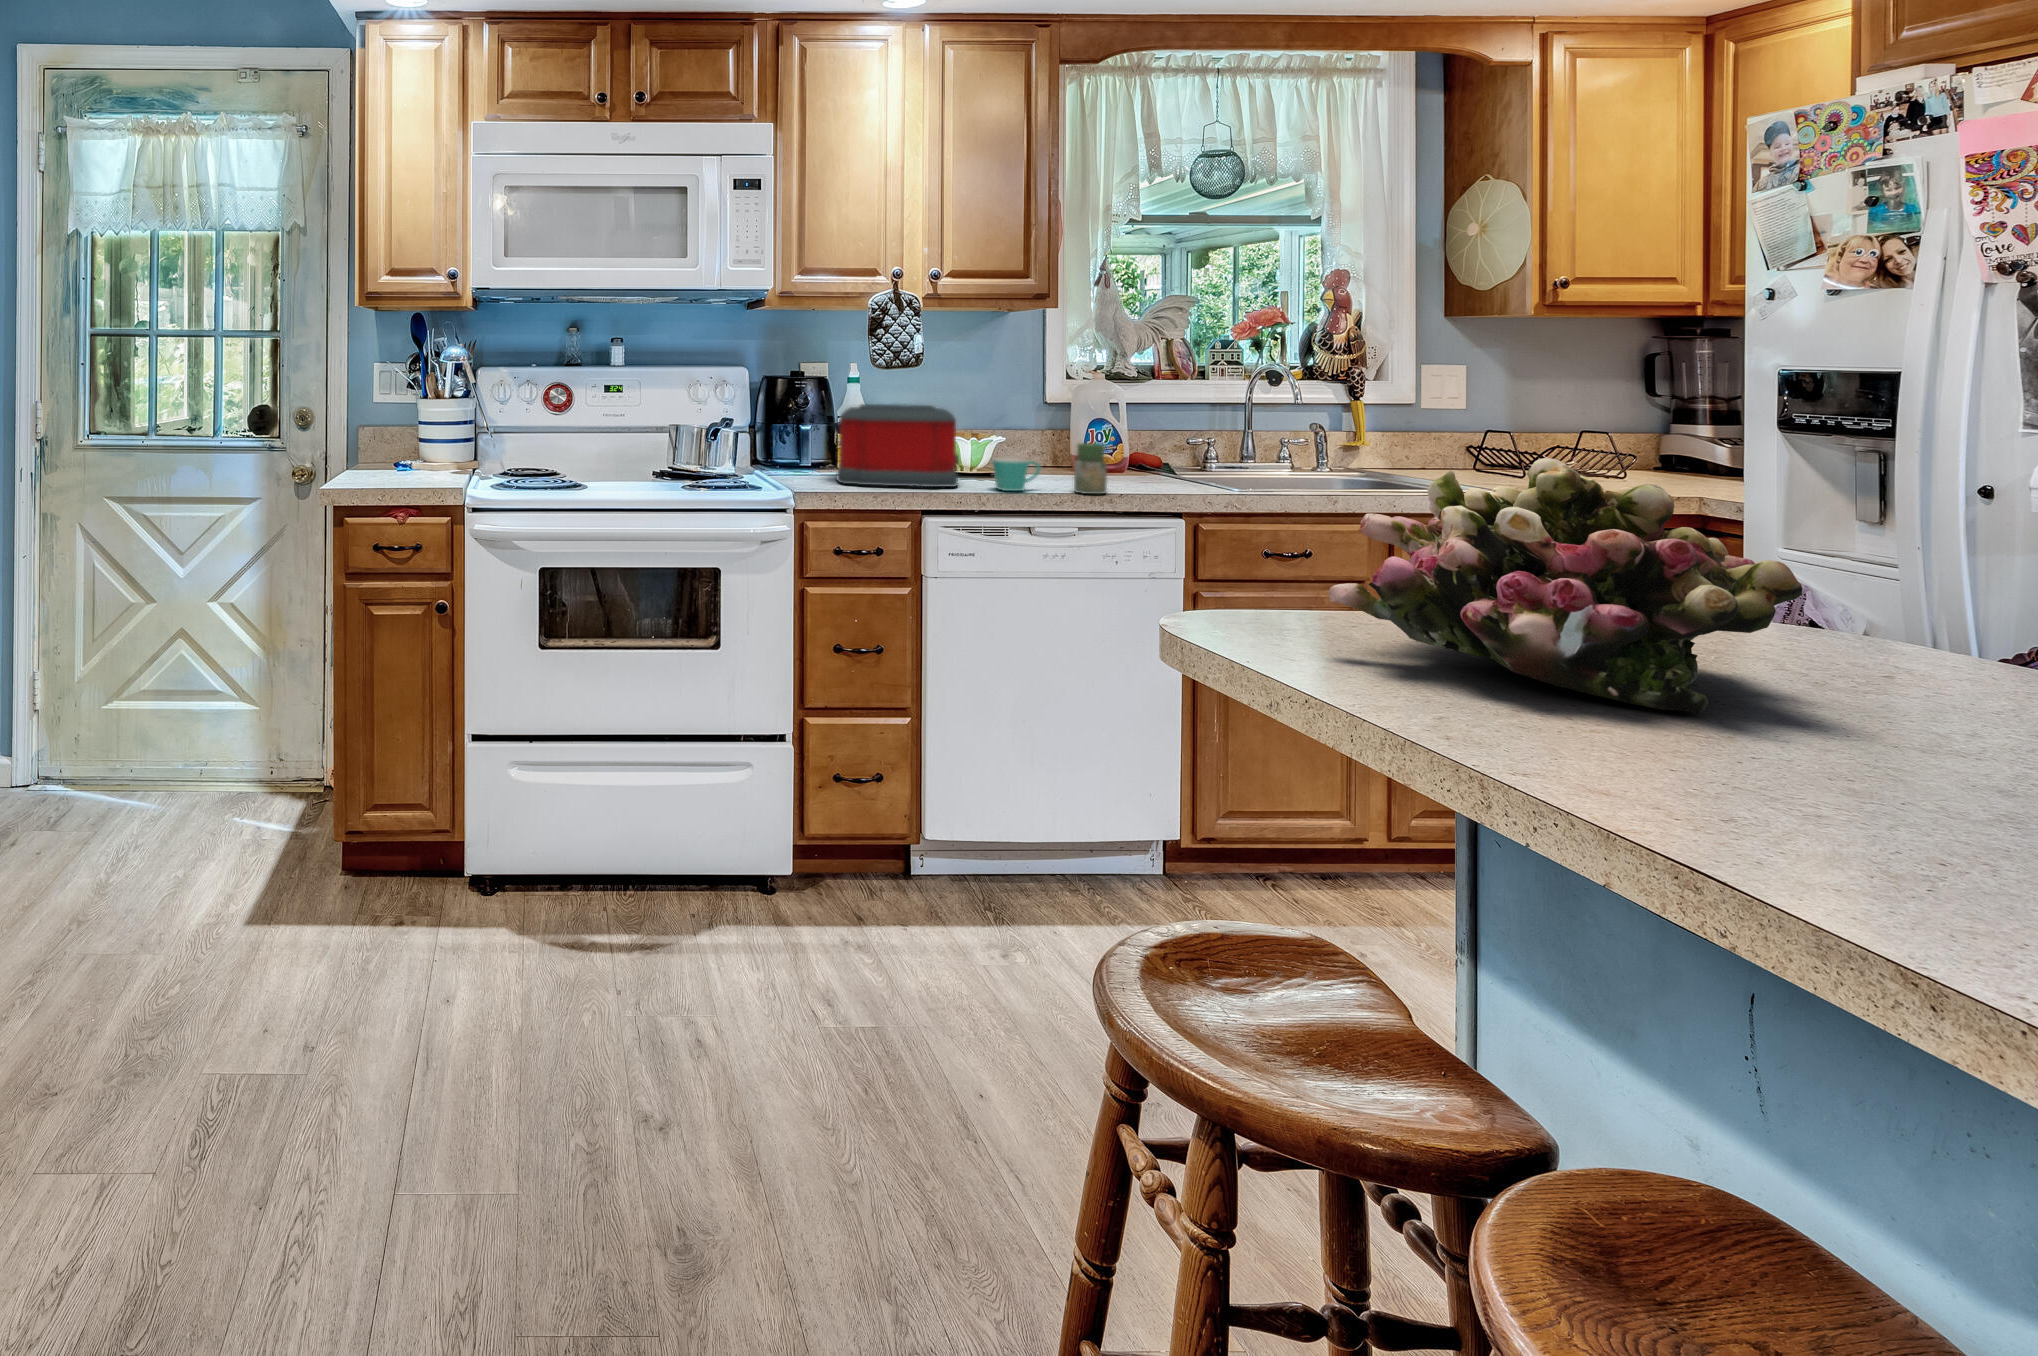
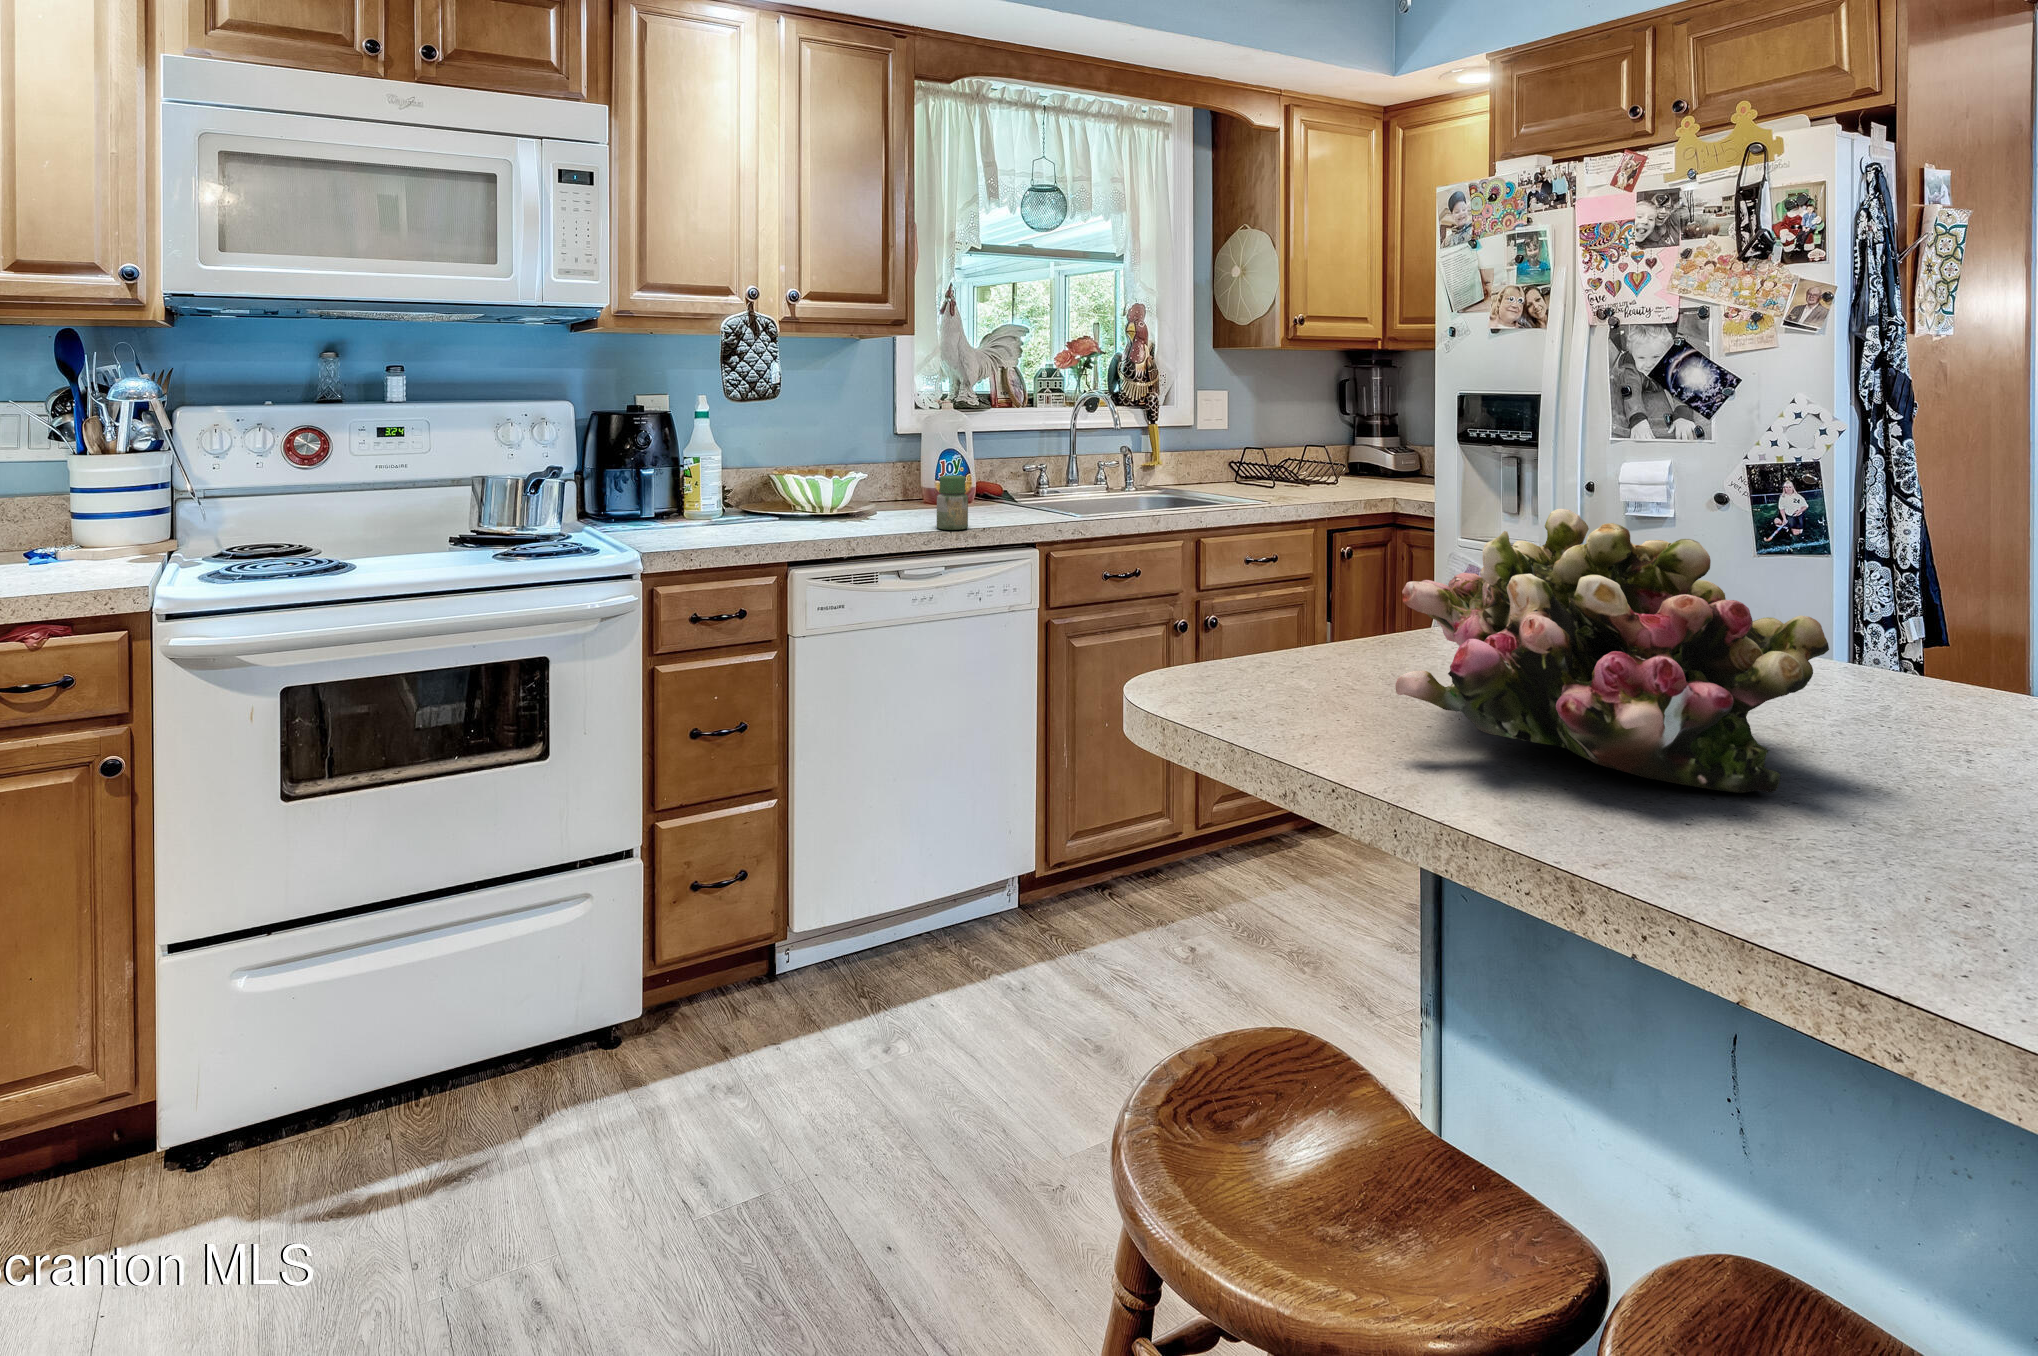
toaster: present [832,404,959,487] -> none [676,440,820,536]
mug: present [992,458,1040,491] -> none [856,495,904,532]

